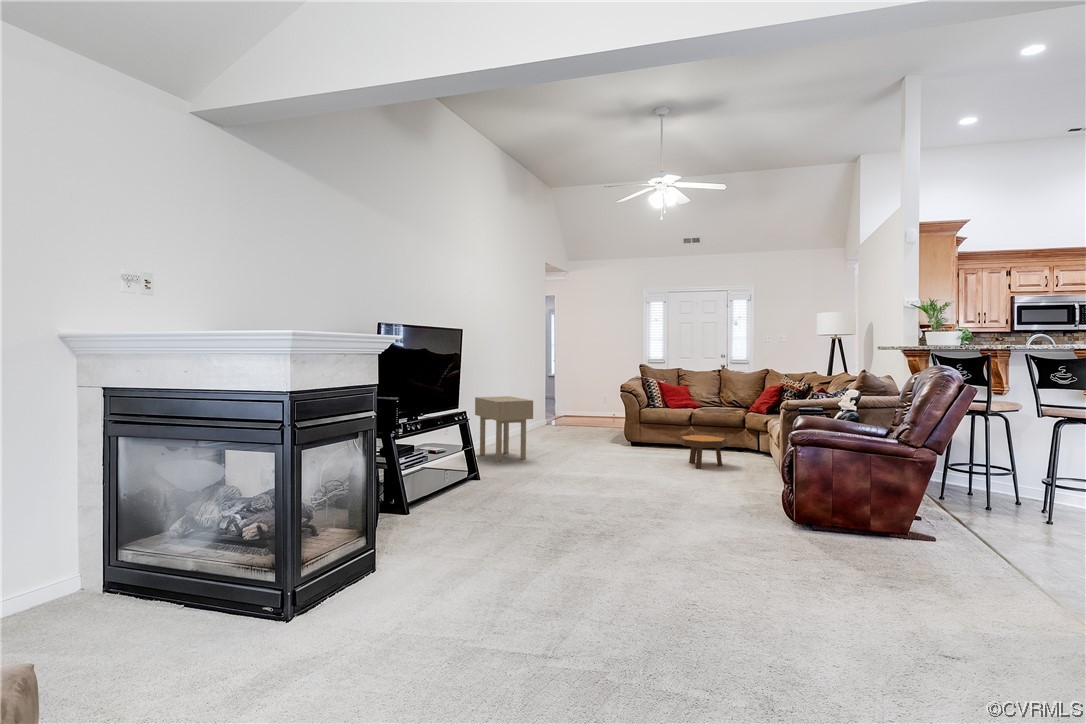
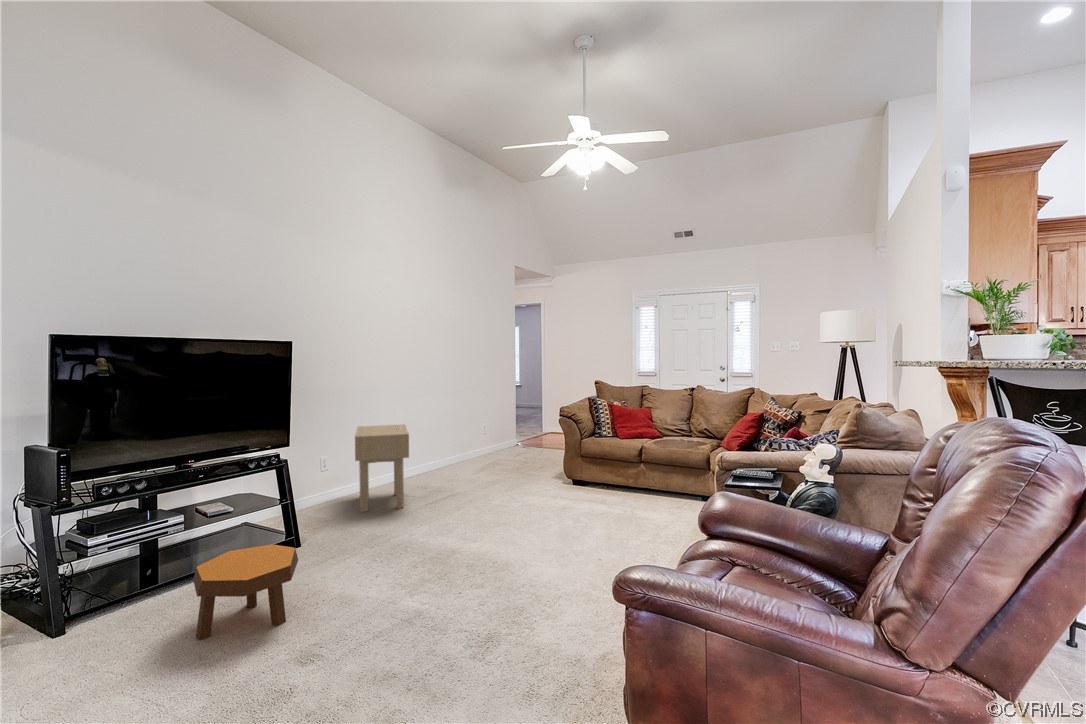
footstool: present [681,435,727,469] -> present [193,544,298,640]

